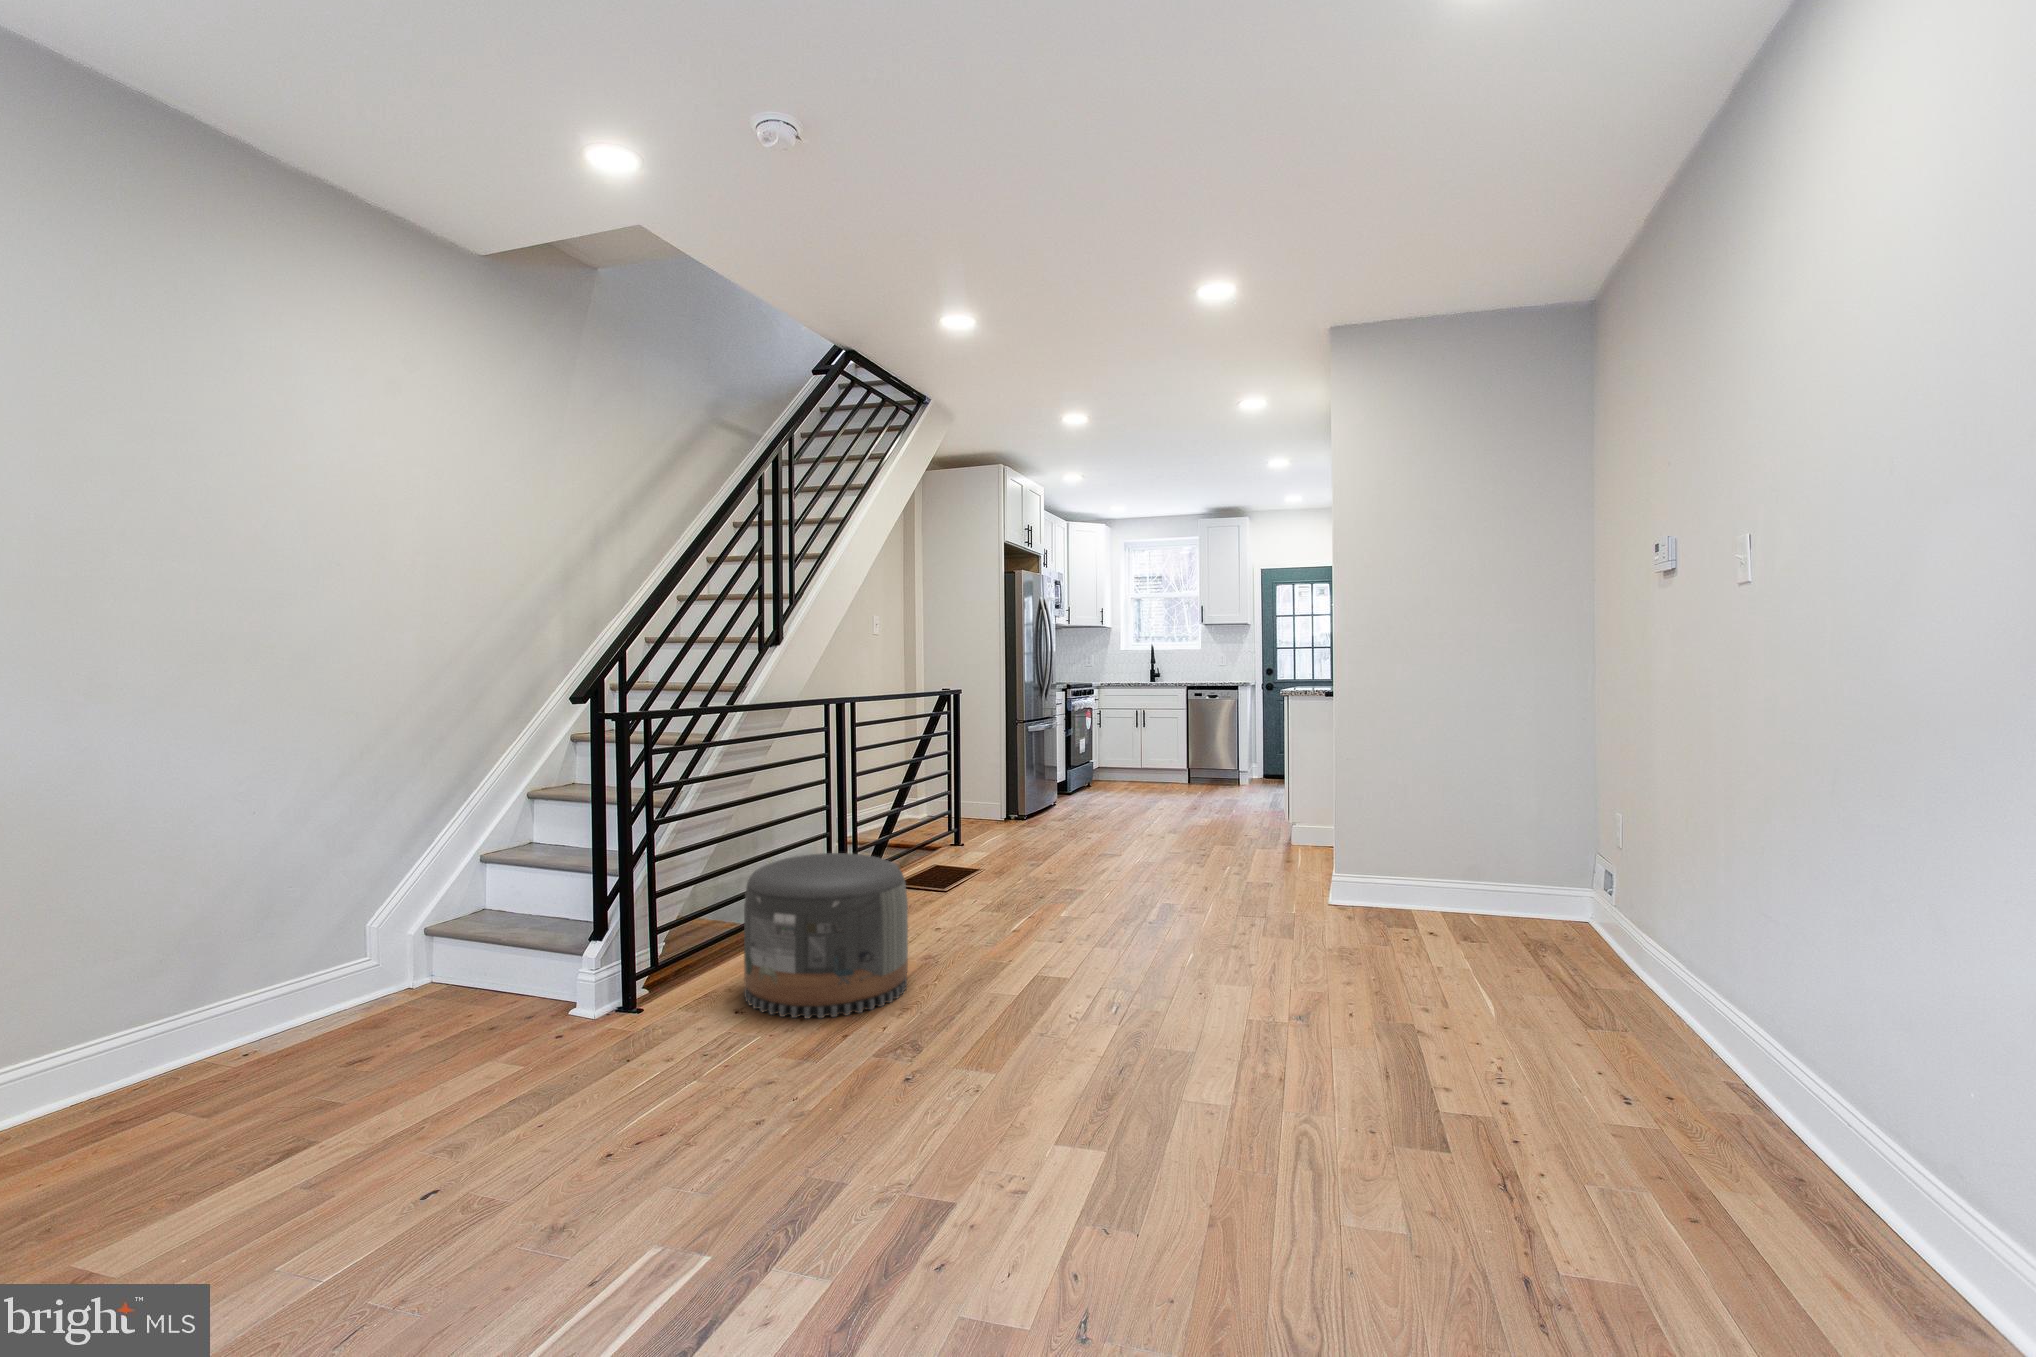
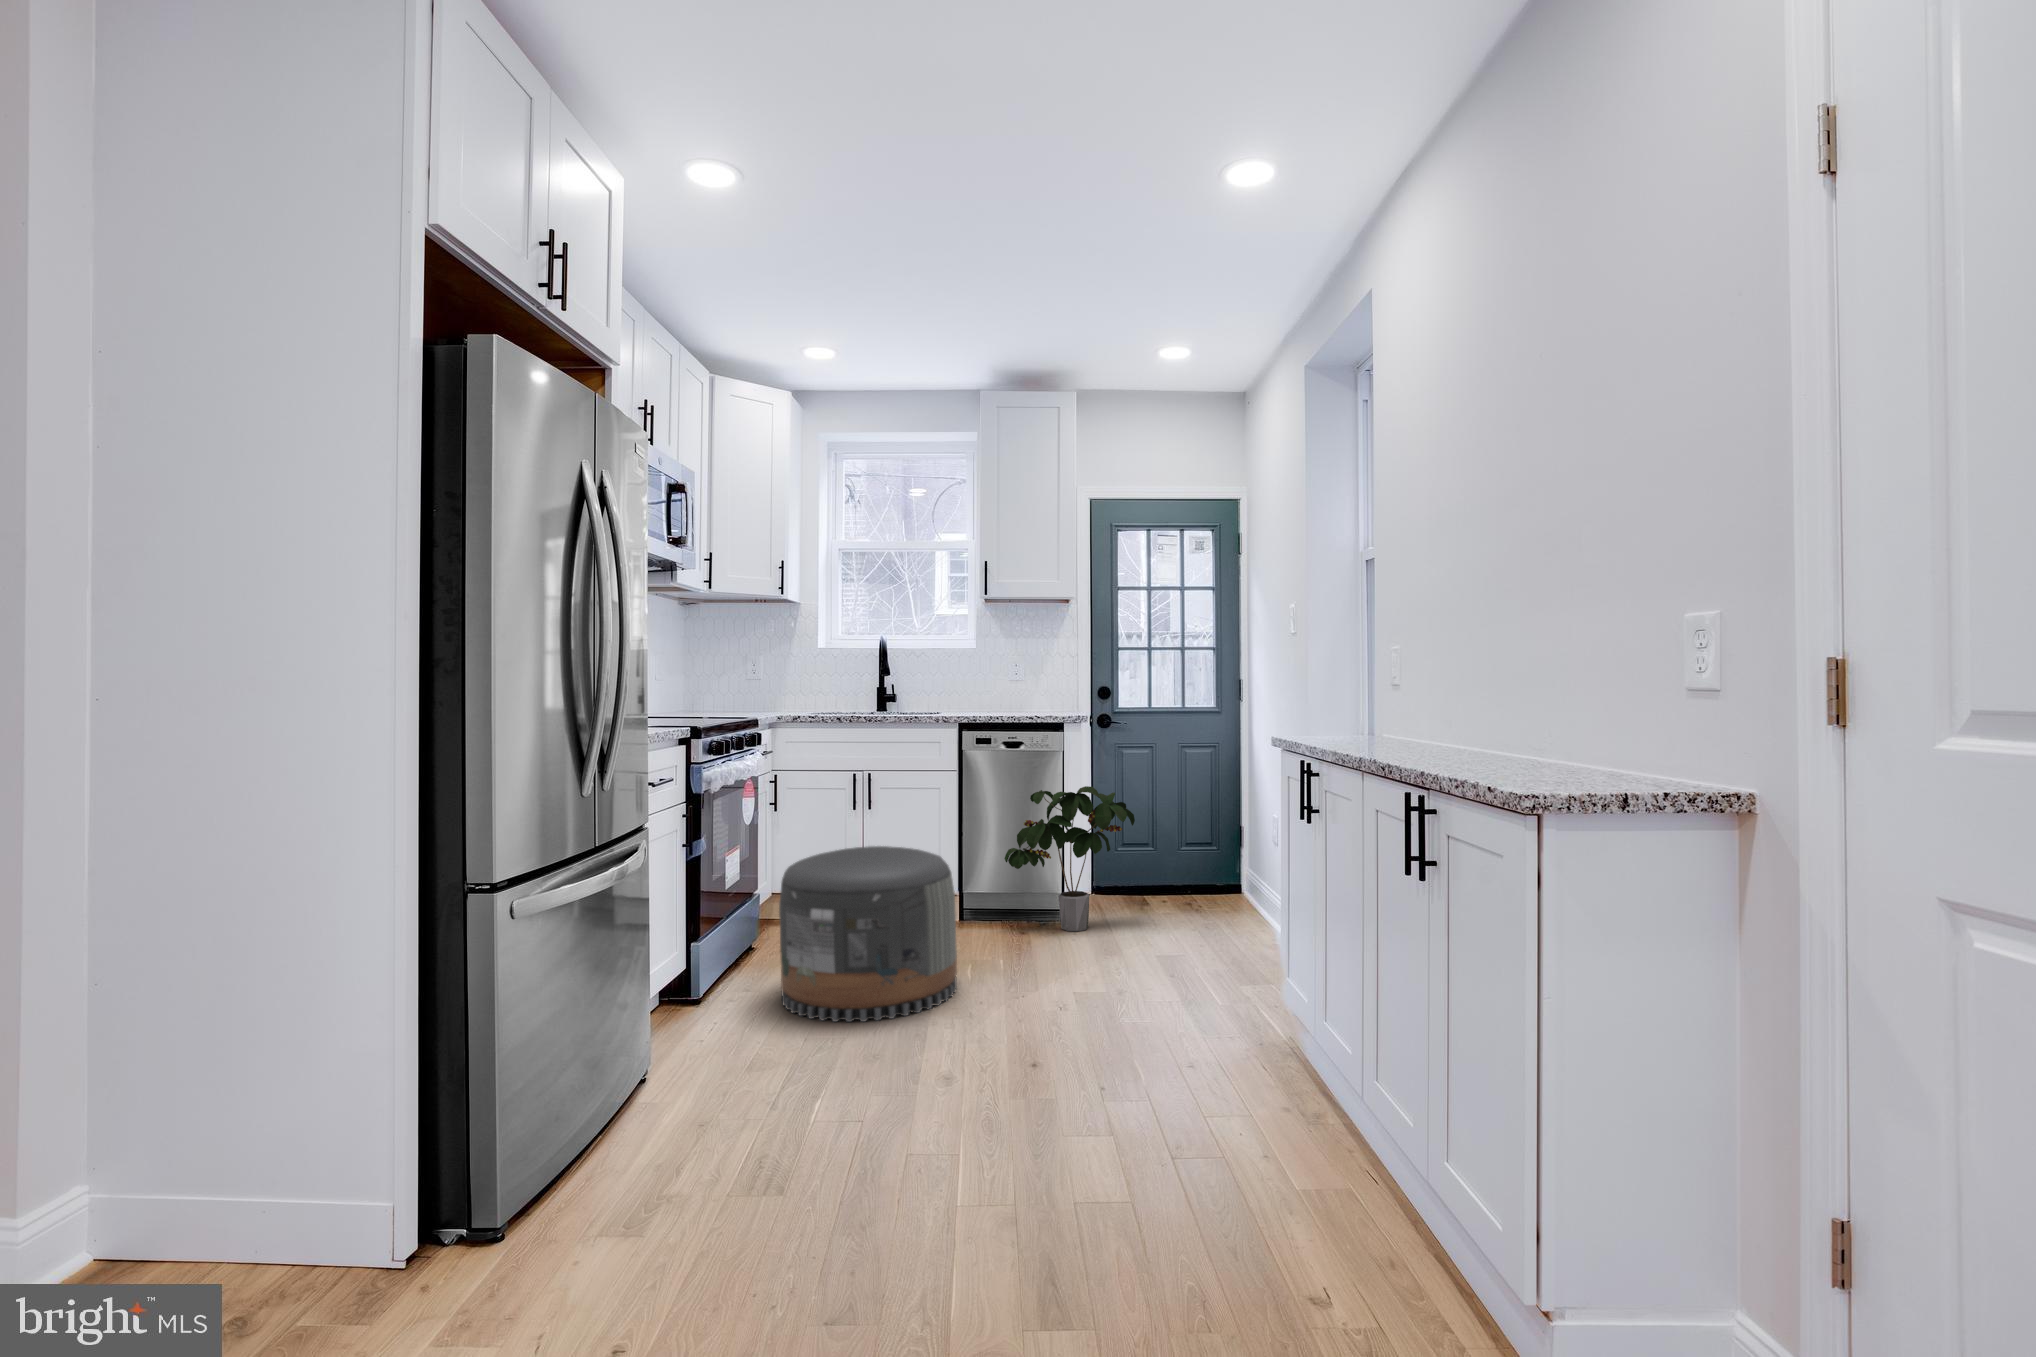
potted plant: none [953,797,1073,930] -> present [1004,786,1135,931]

